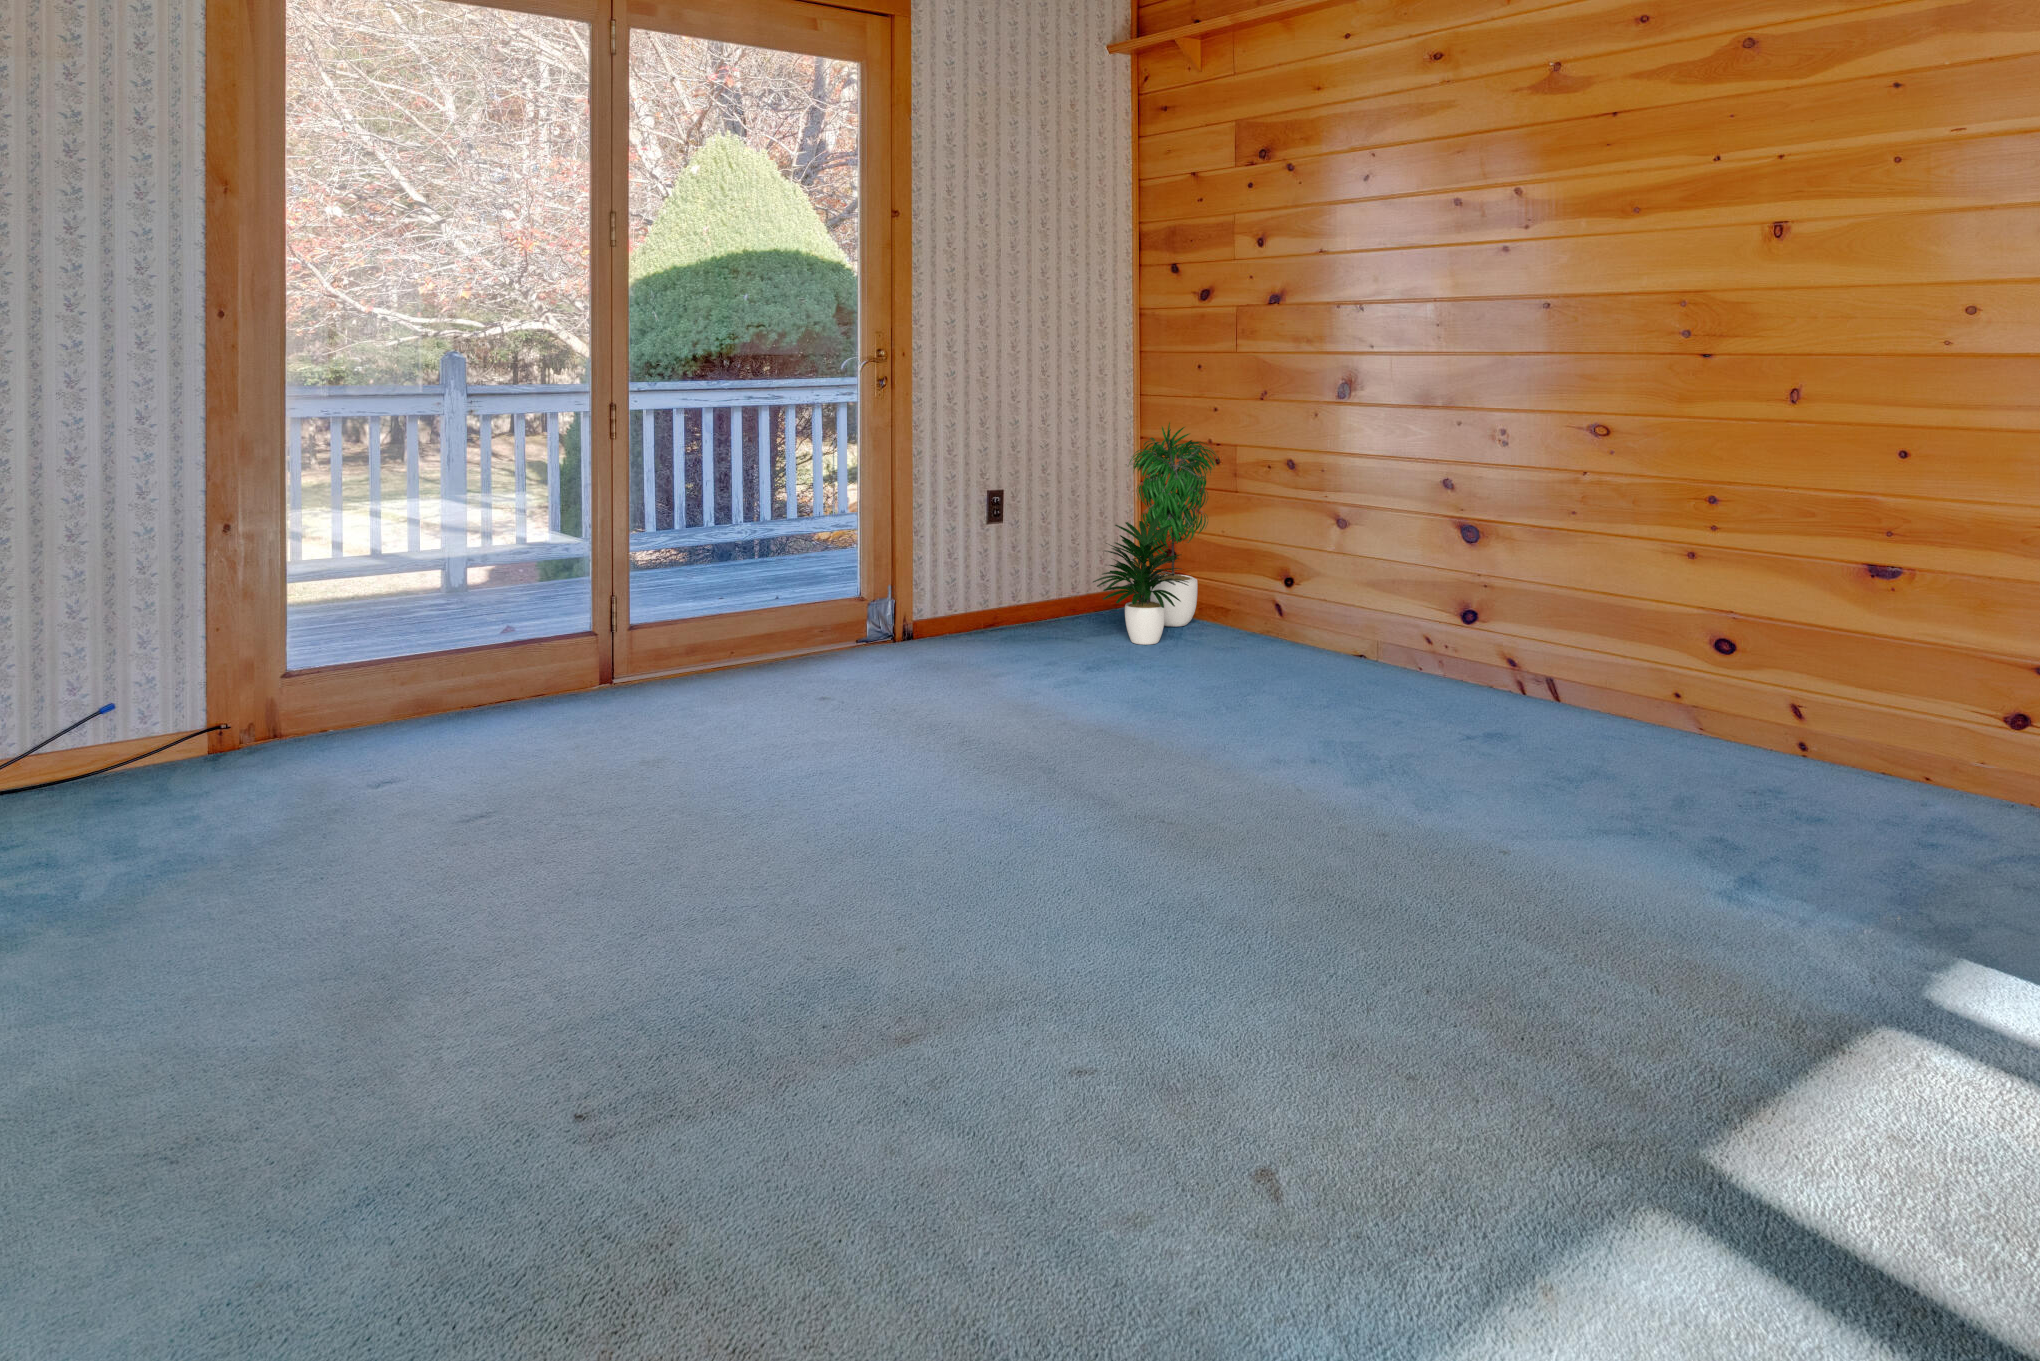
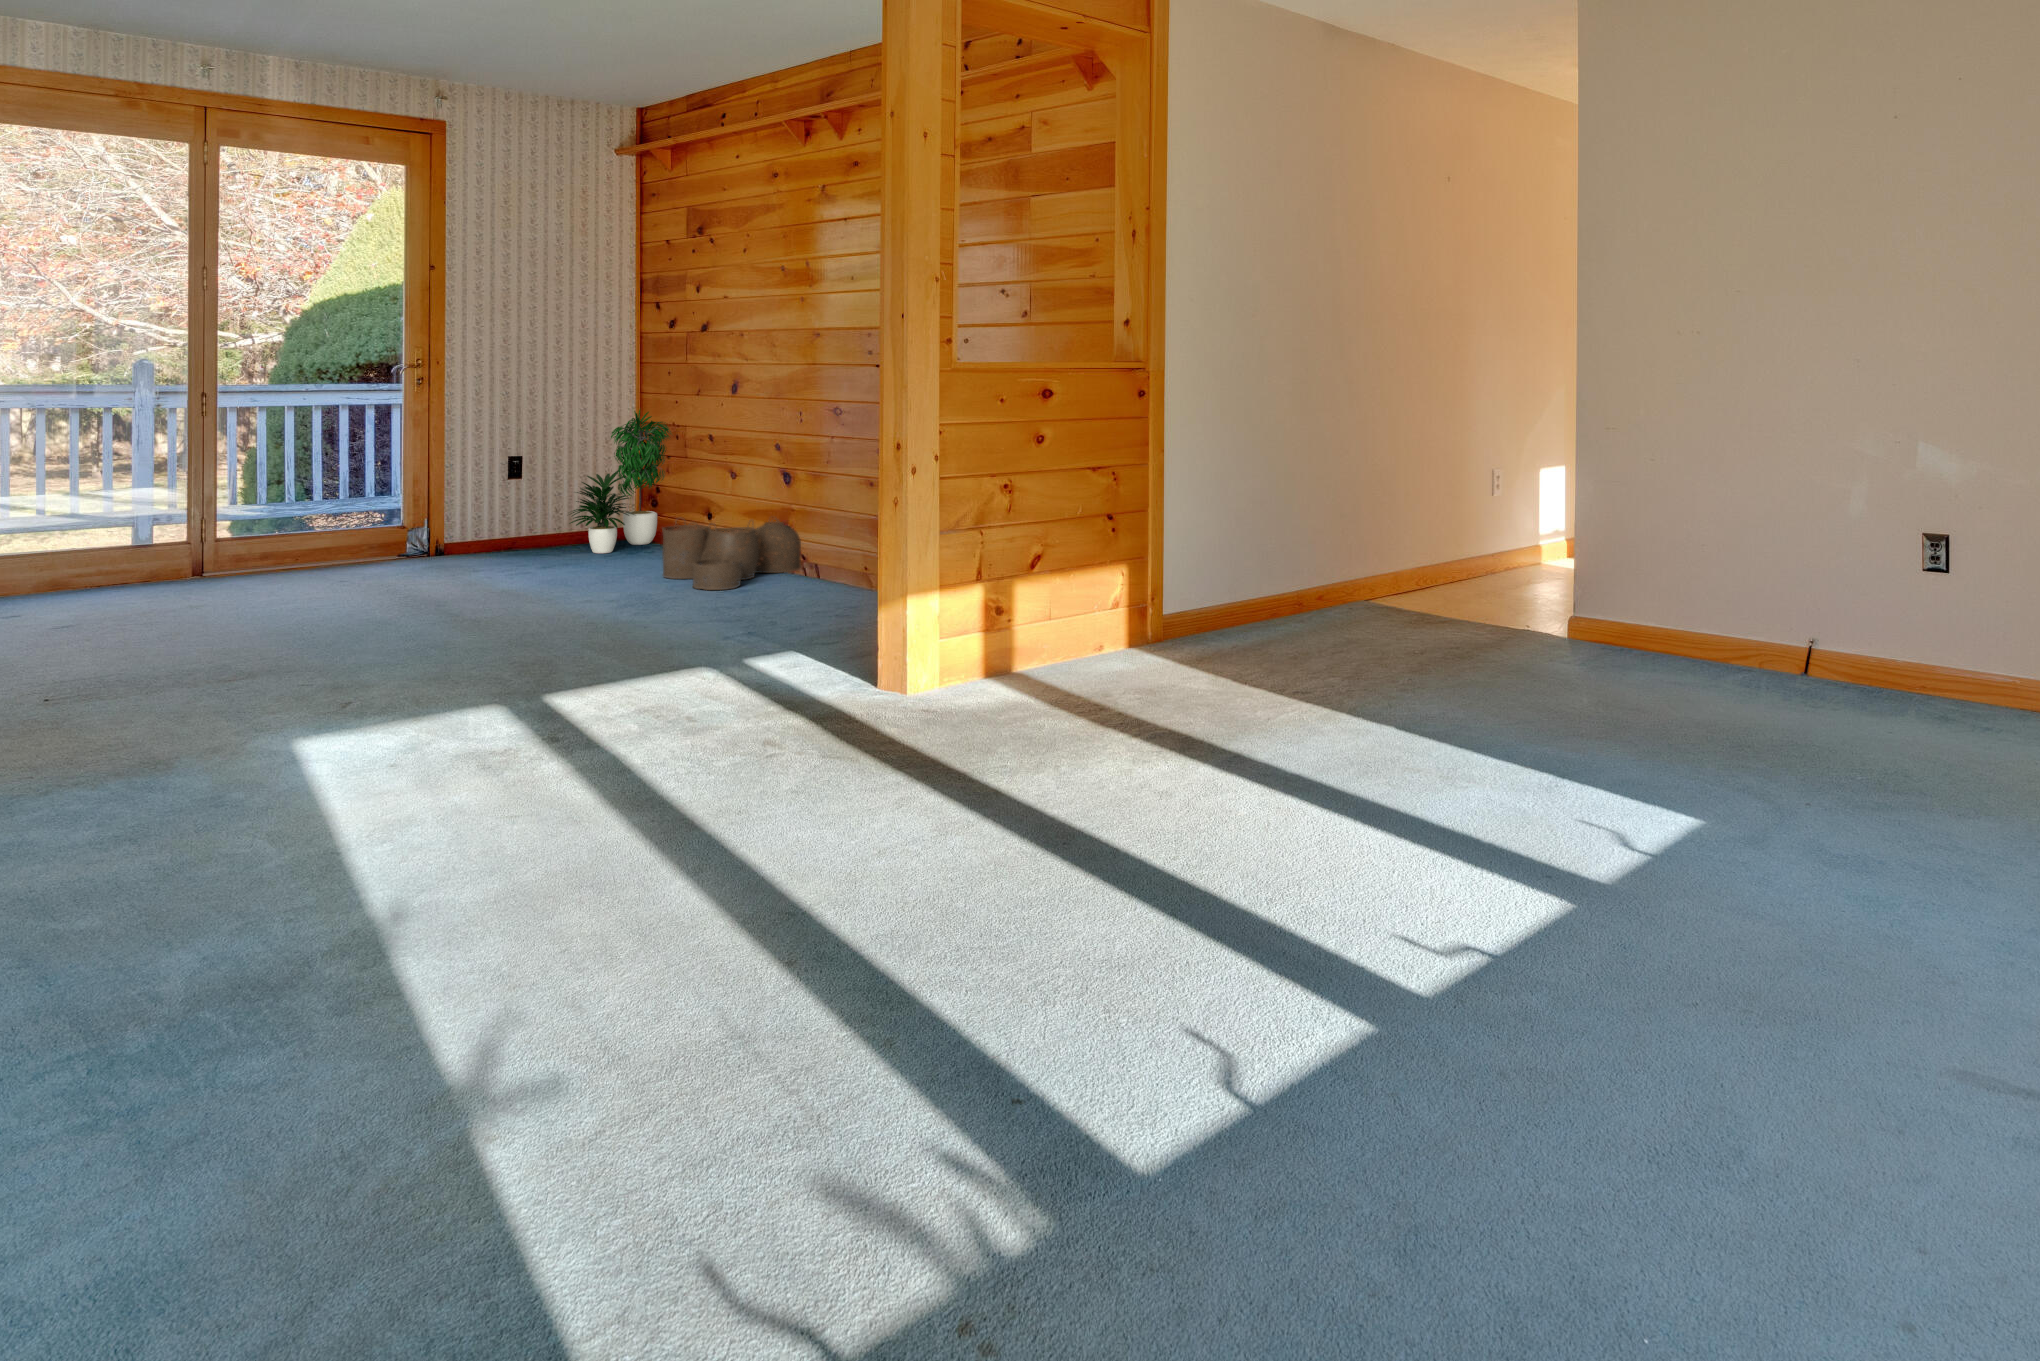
woven basket: none [1320,599,1520,741] -> present [662,518,801,590]

